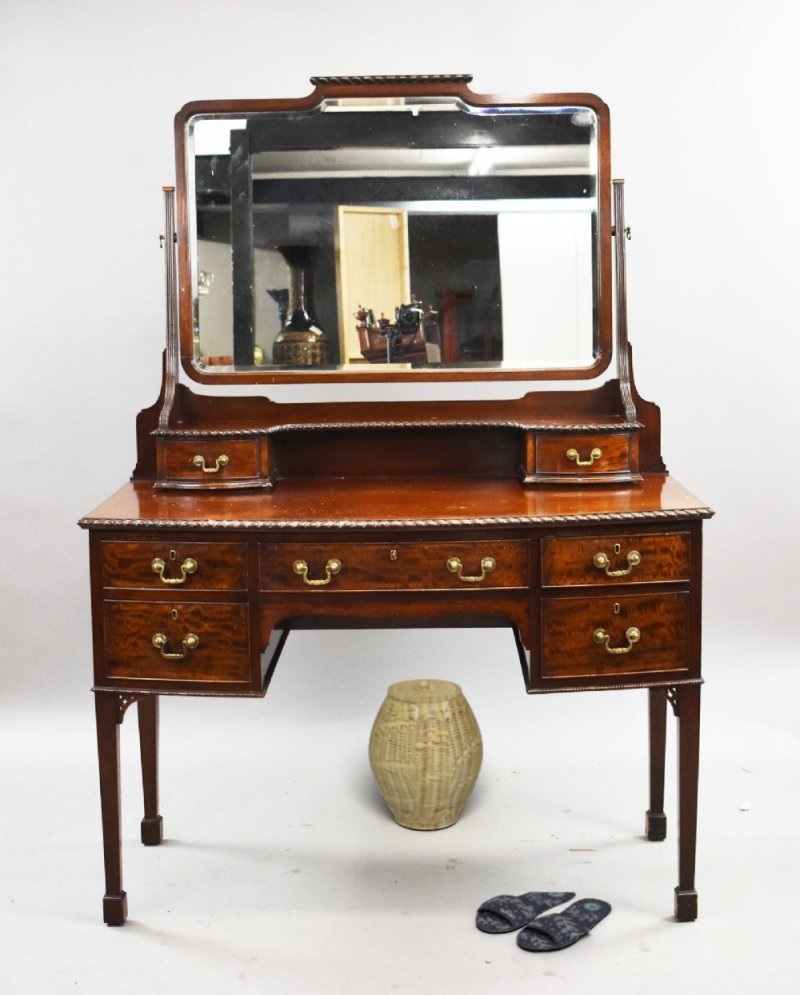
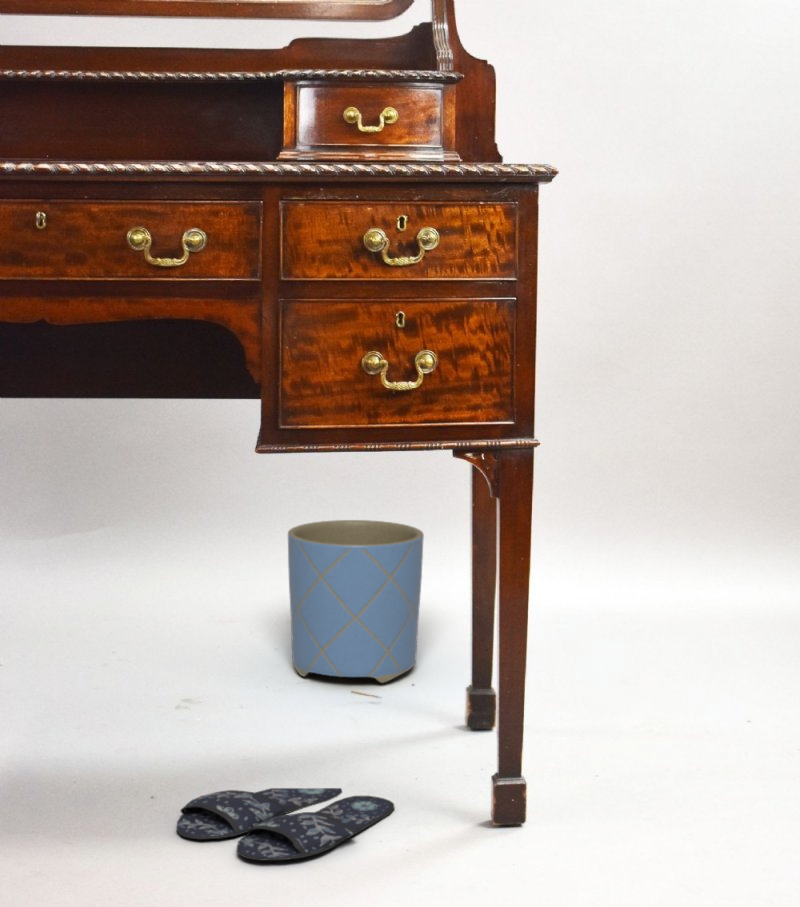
woven basket: present [368,679,483,830] -> none [38,482,218,711]
planter: none [524,693,614,807] -> present [288,520,424,683]

